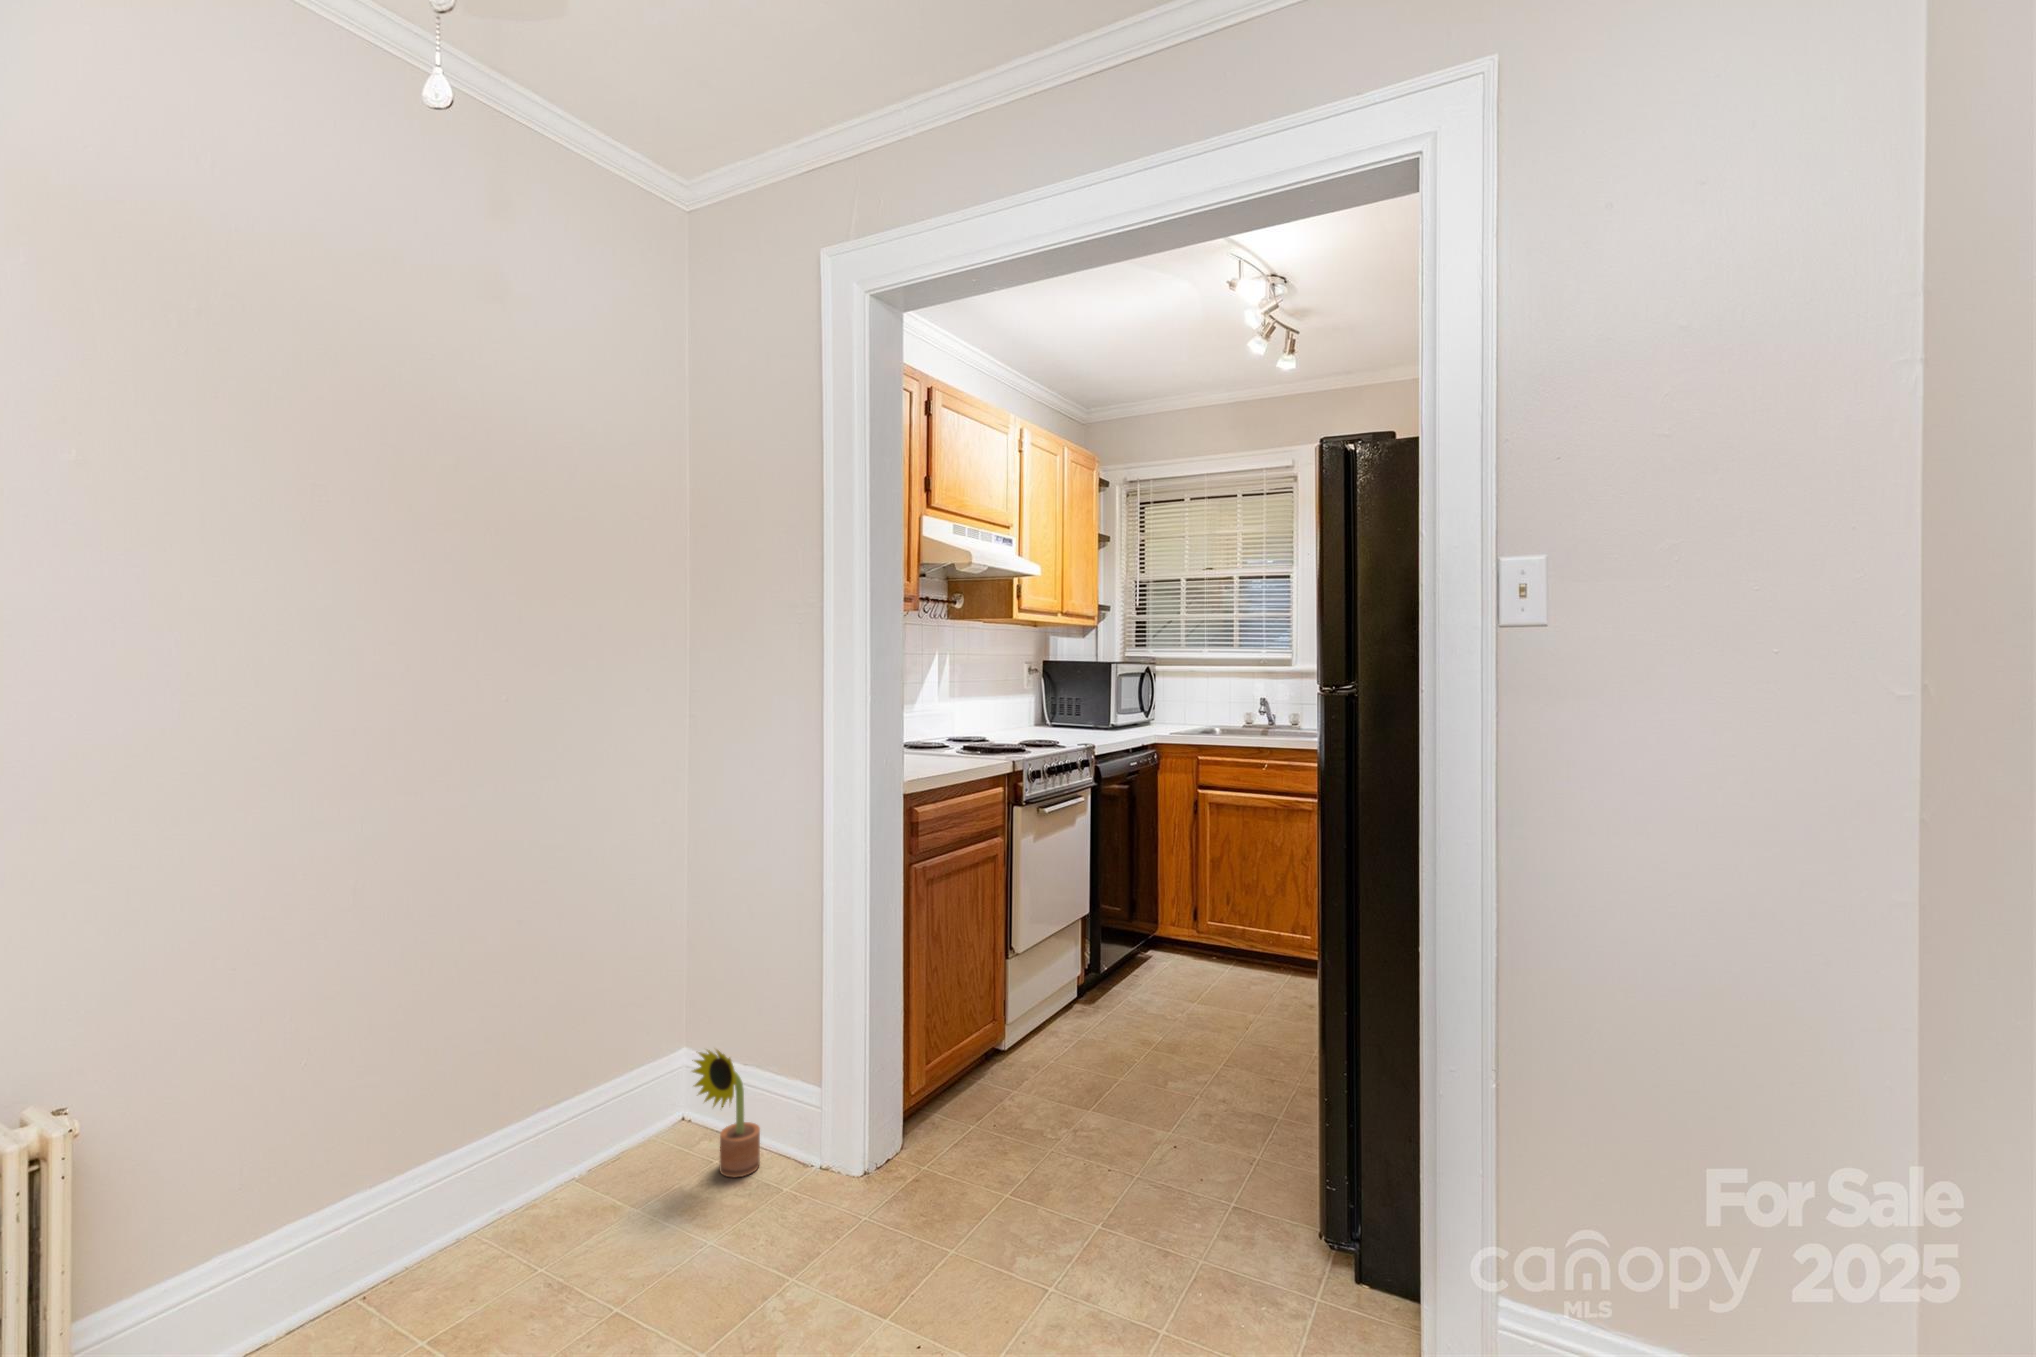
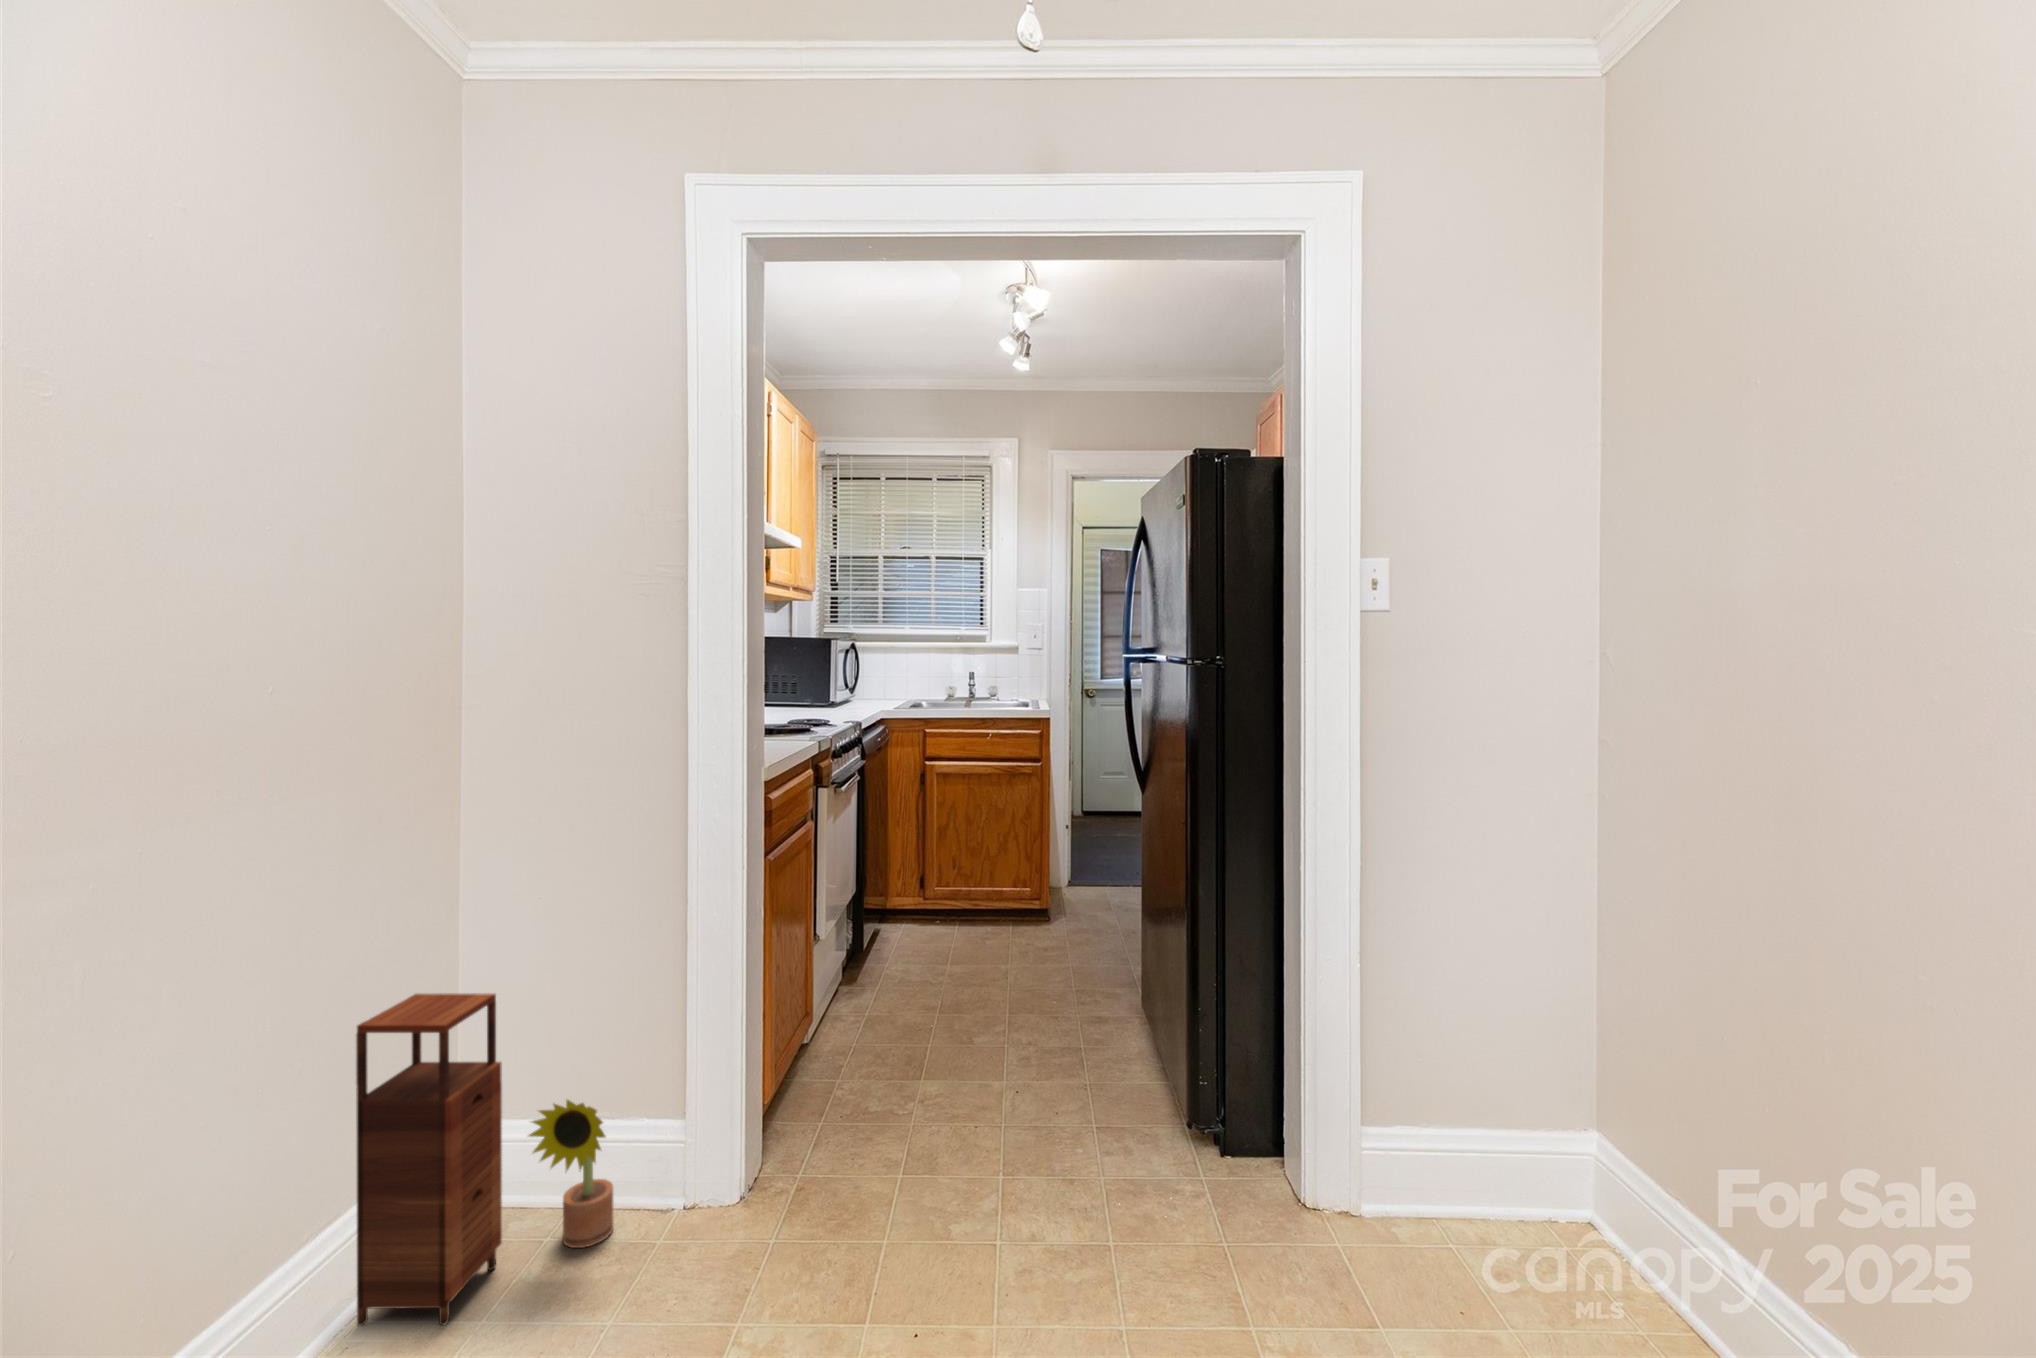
storage cabinet: none [569,941,674,1205] -> present [356,993,502,1326]

